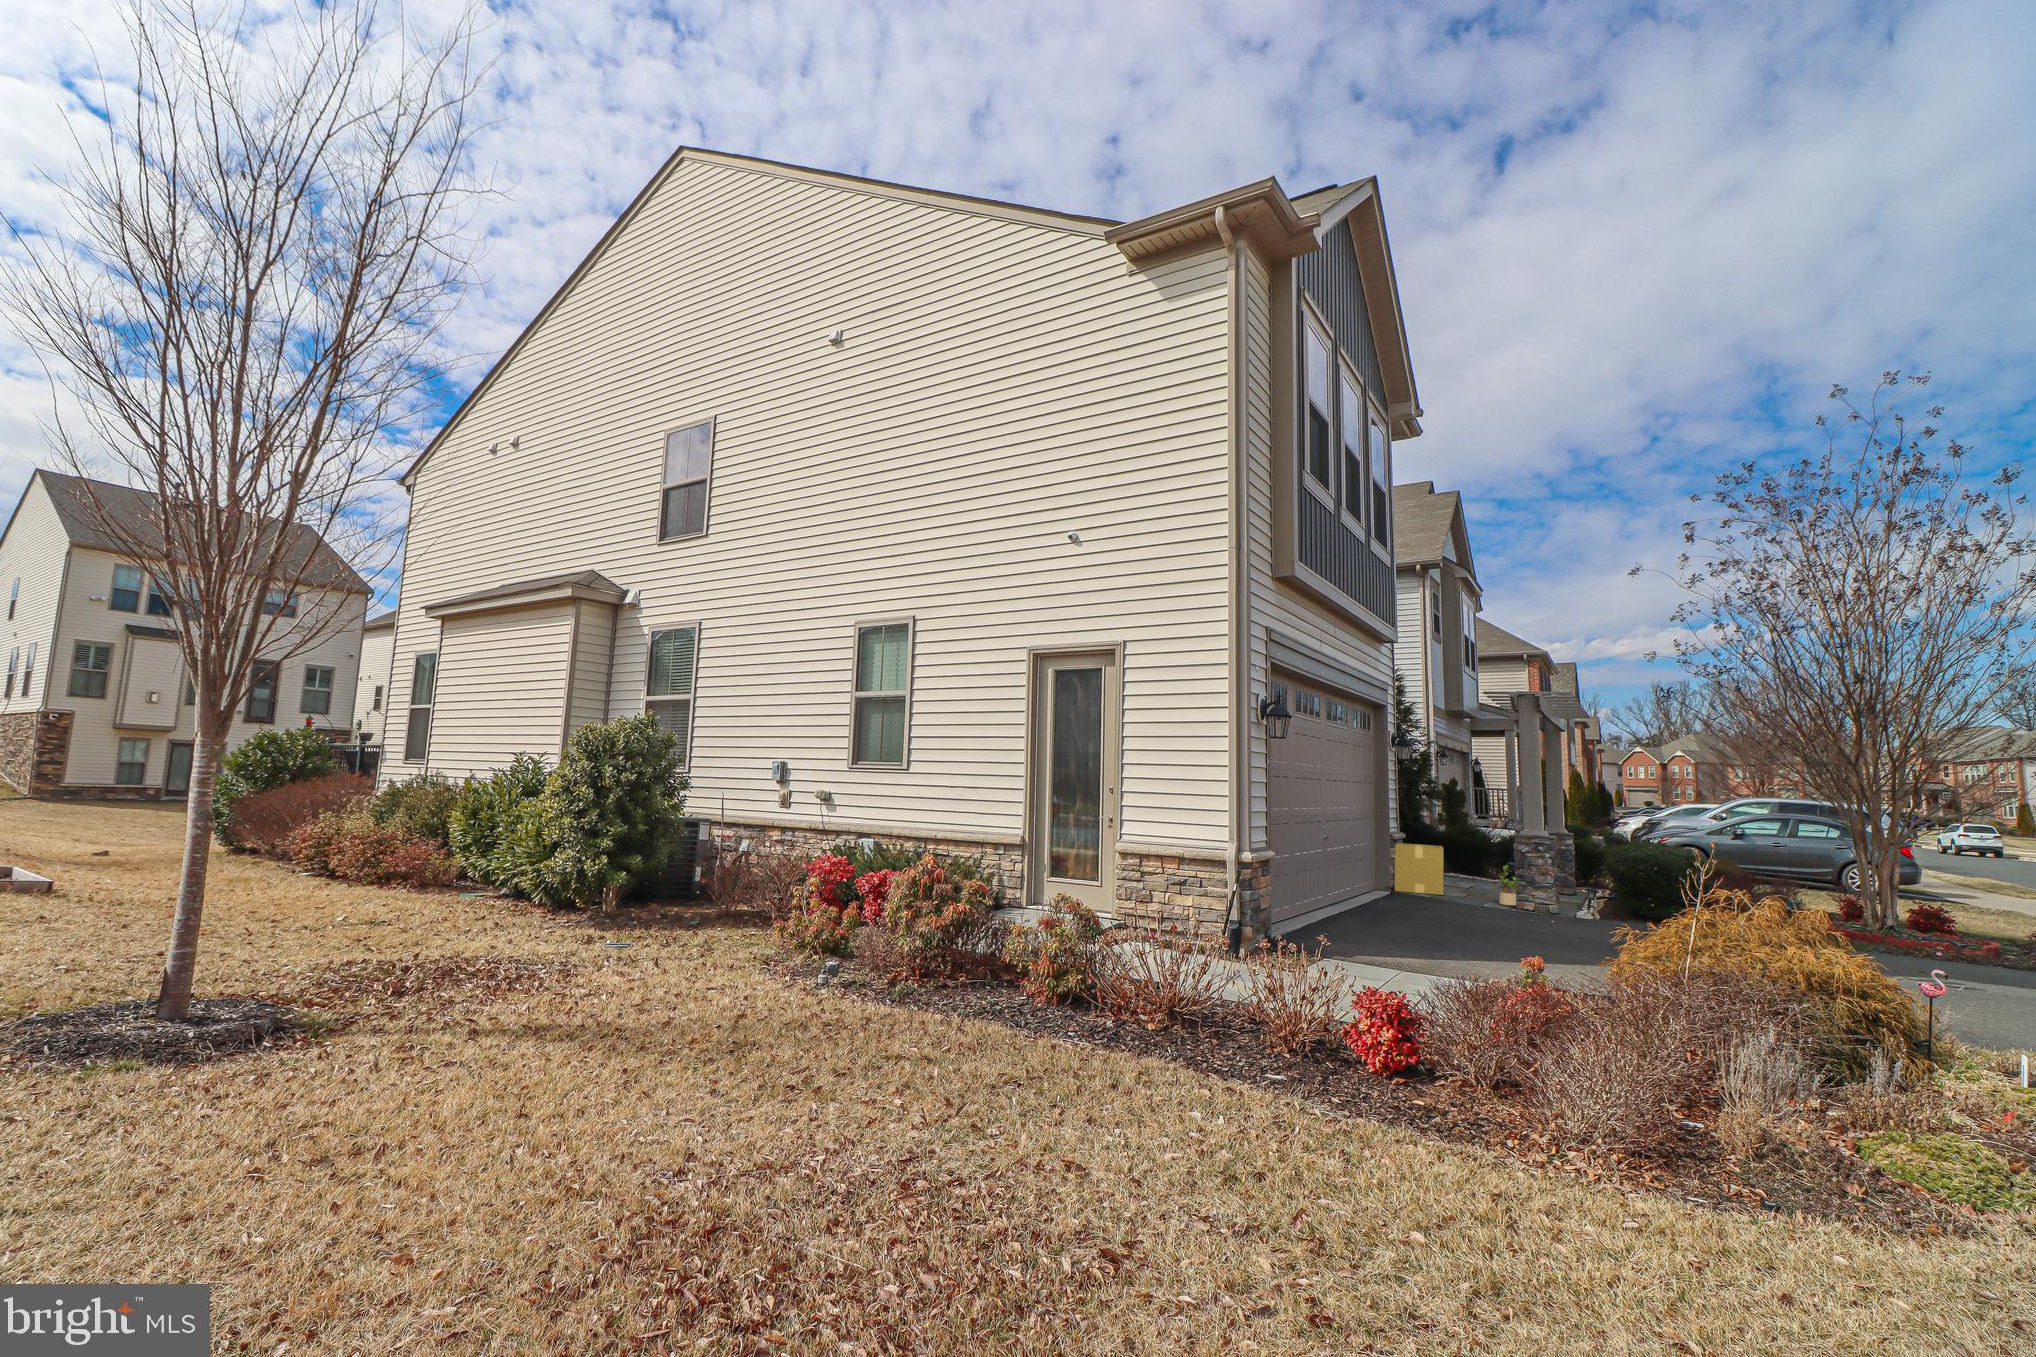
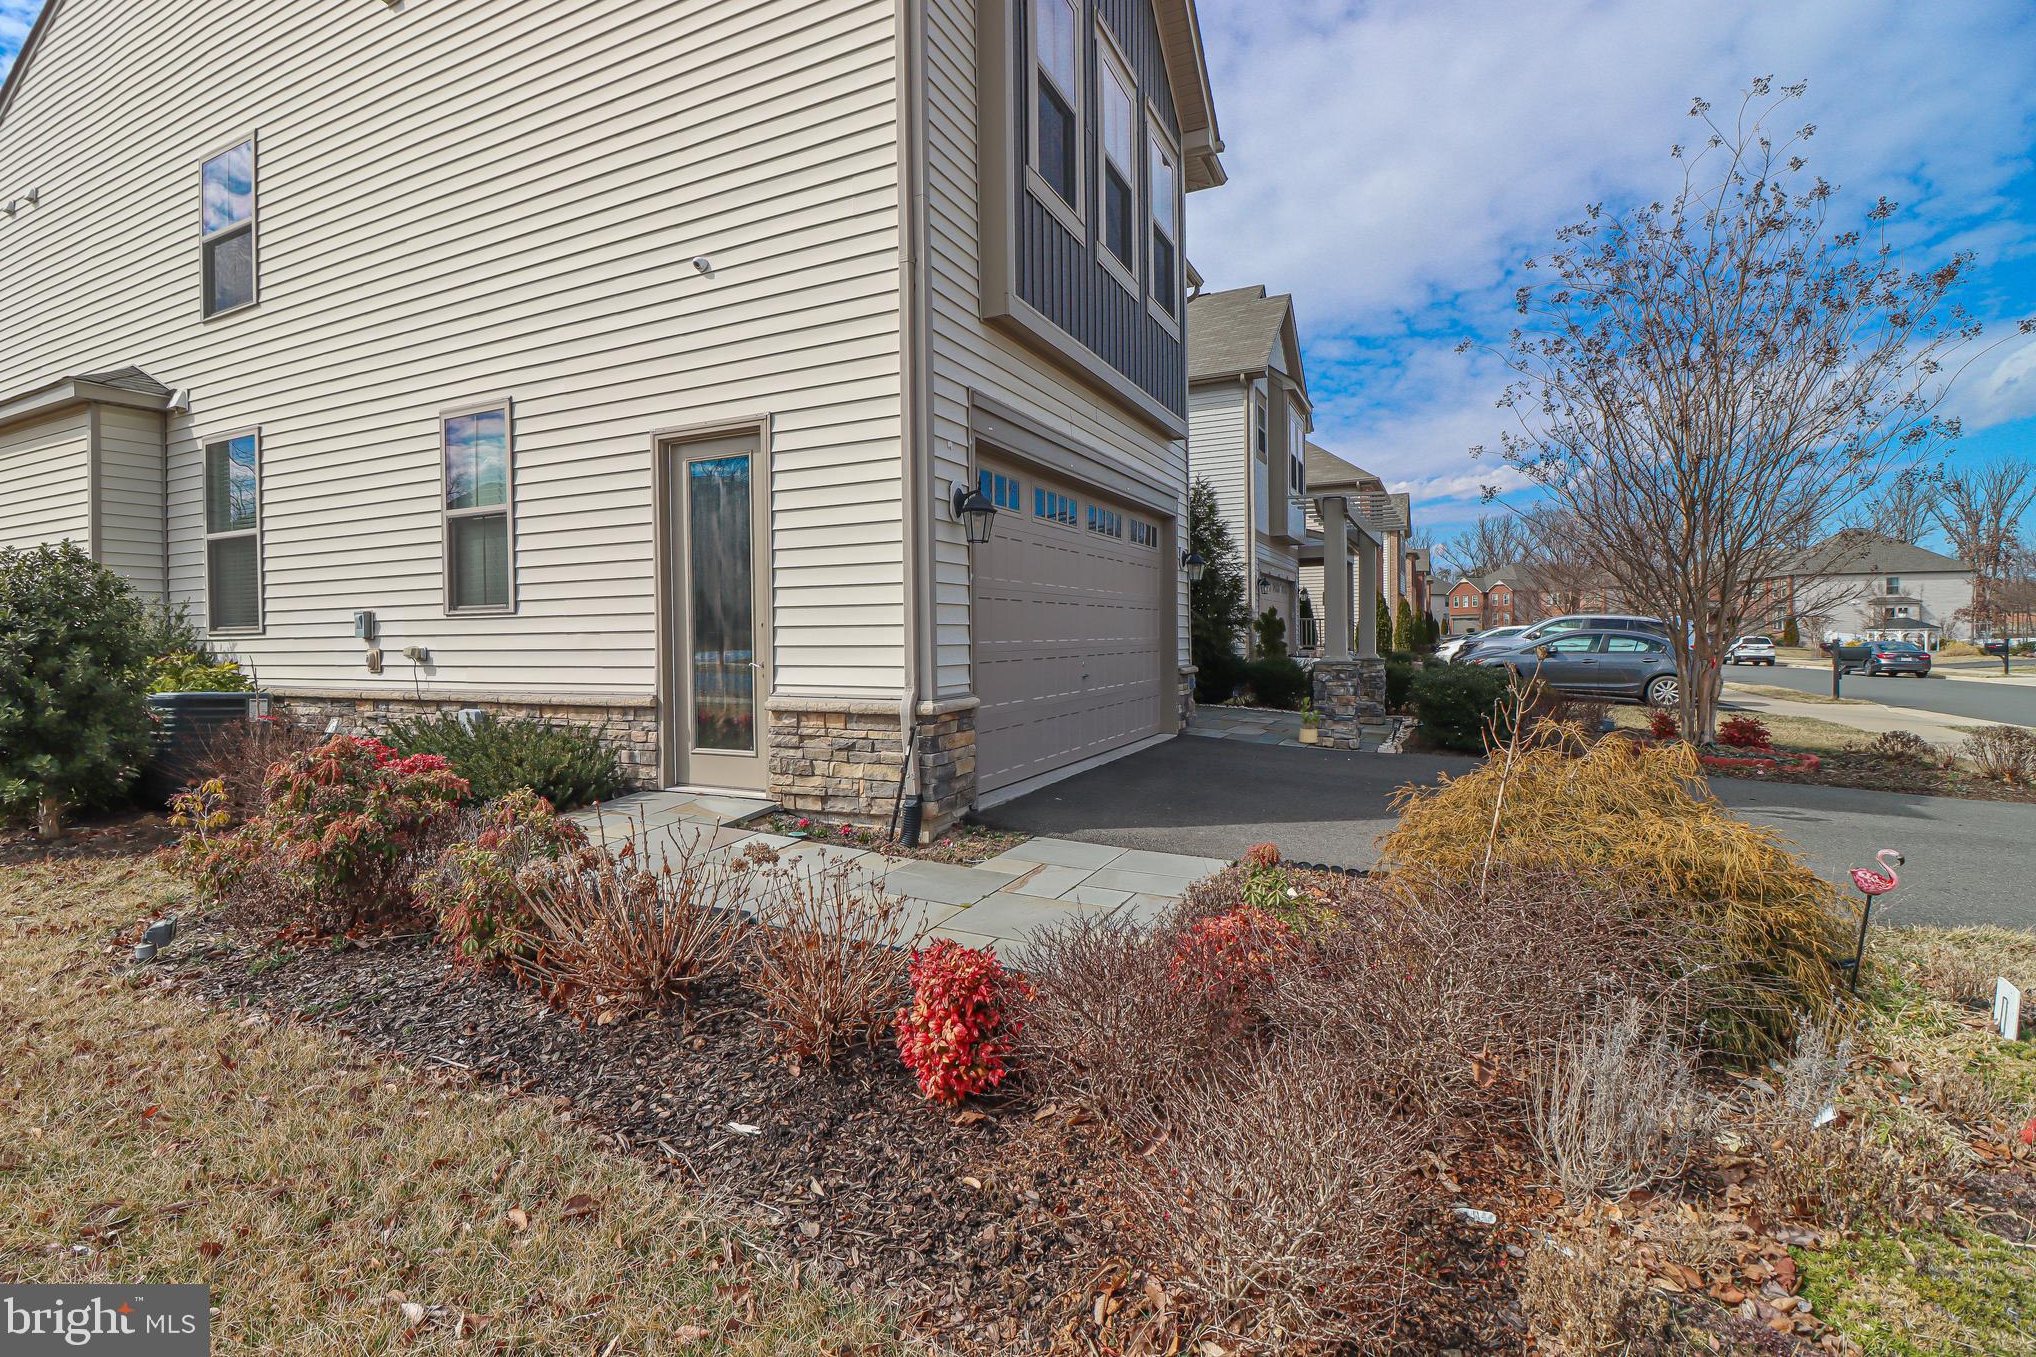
cardboard box: present [1395,843,1444,895] -> none [1186,678,1242,735]

